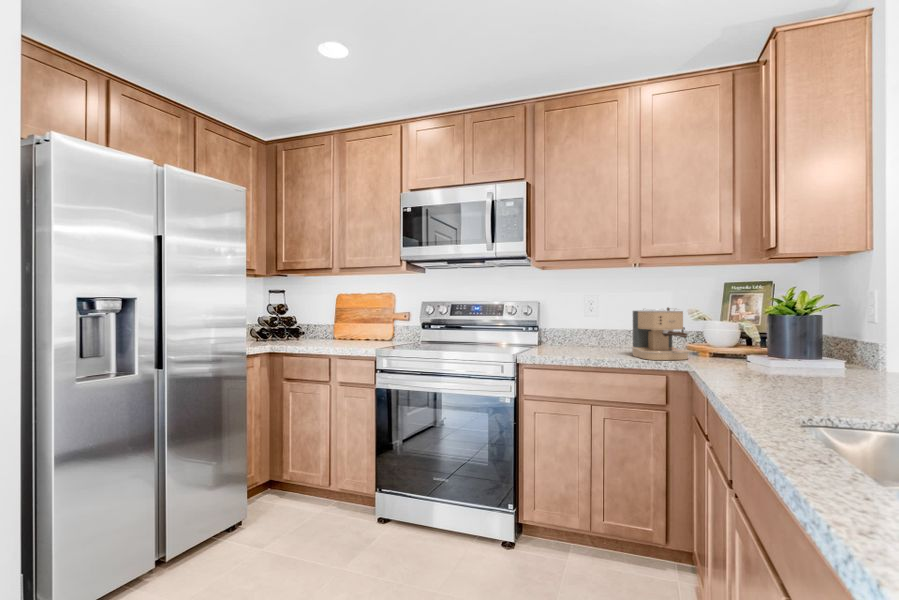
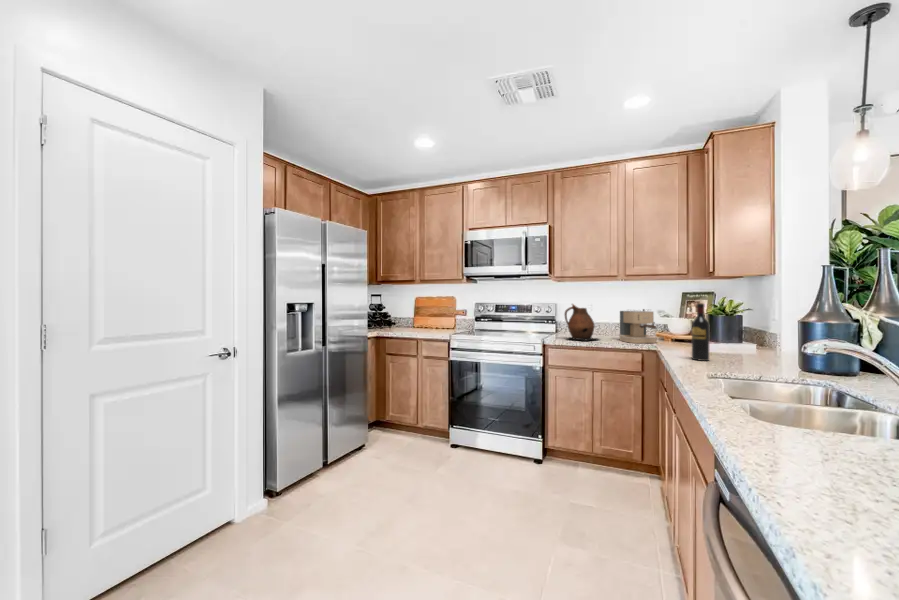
wine bottle: none [745,295,774,391] -> present [692,303,709,361]
ceramic pitcher: none [550,300,604,357] -> present [565,304,597,340]

